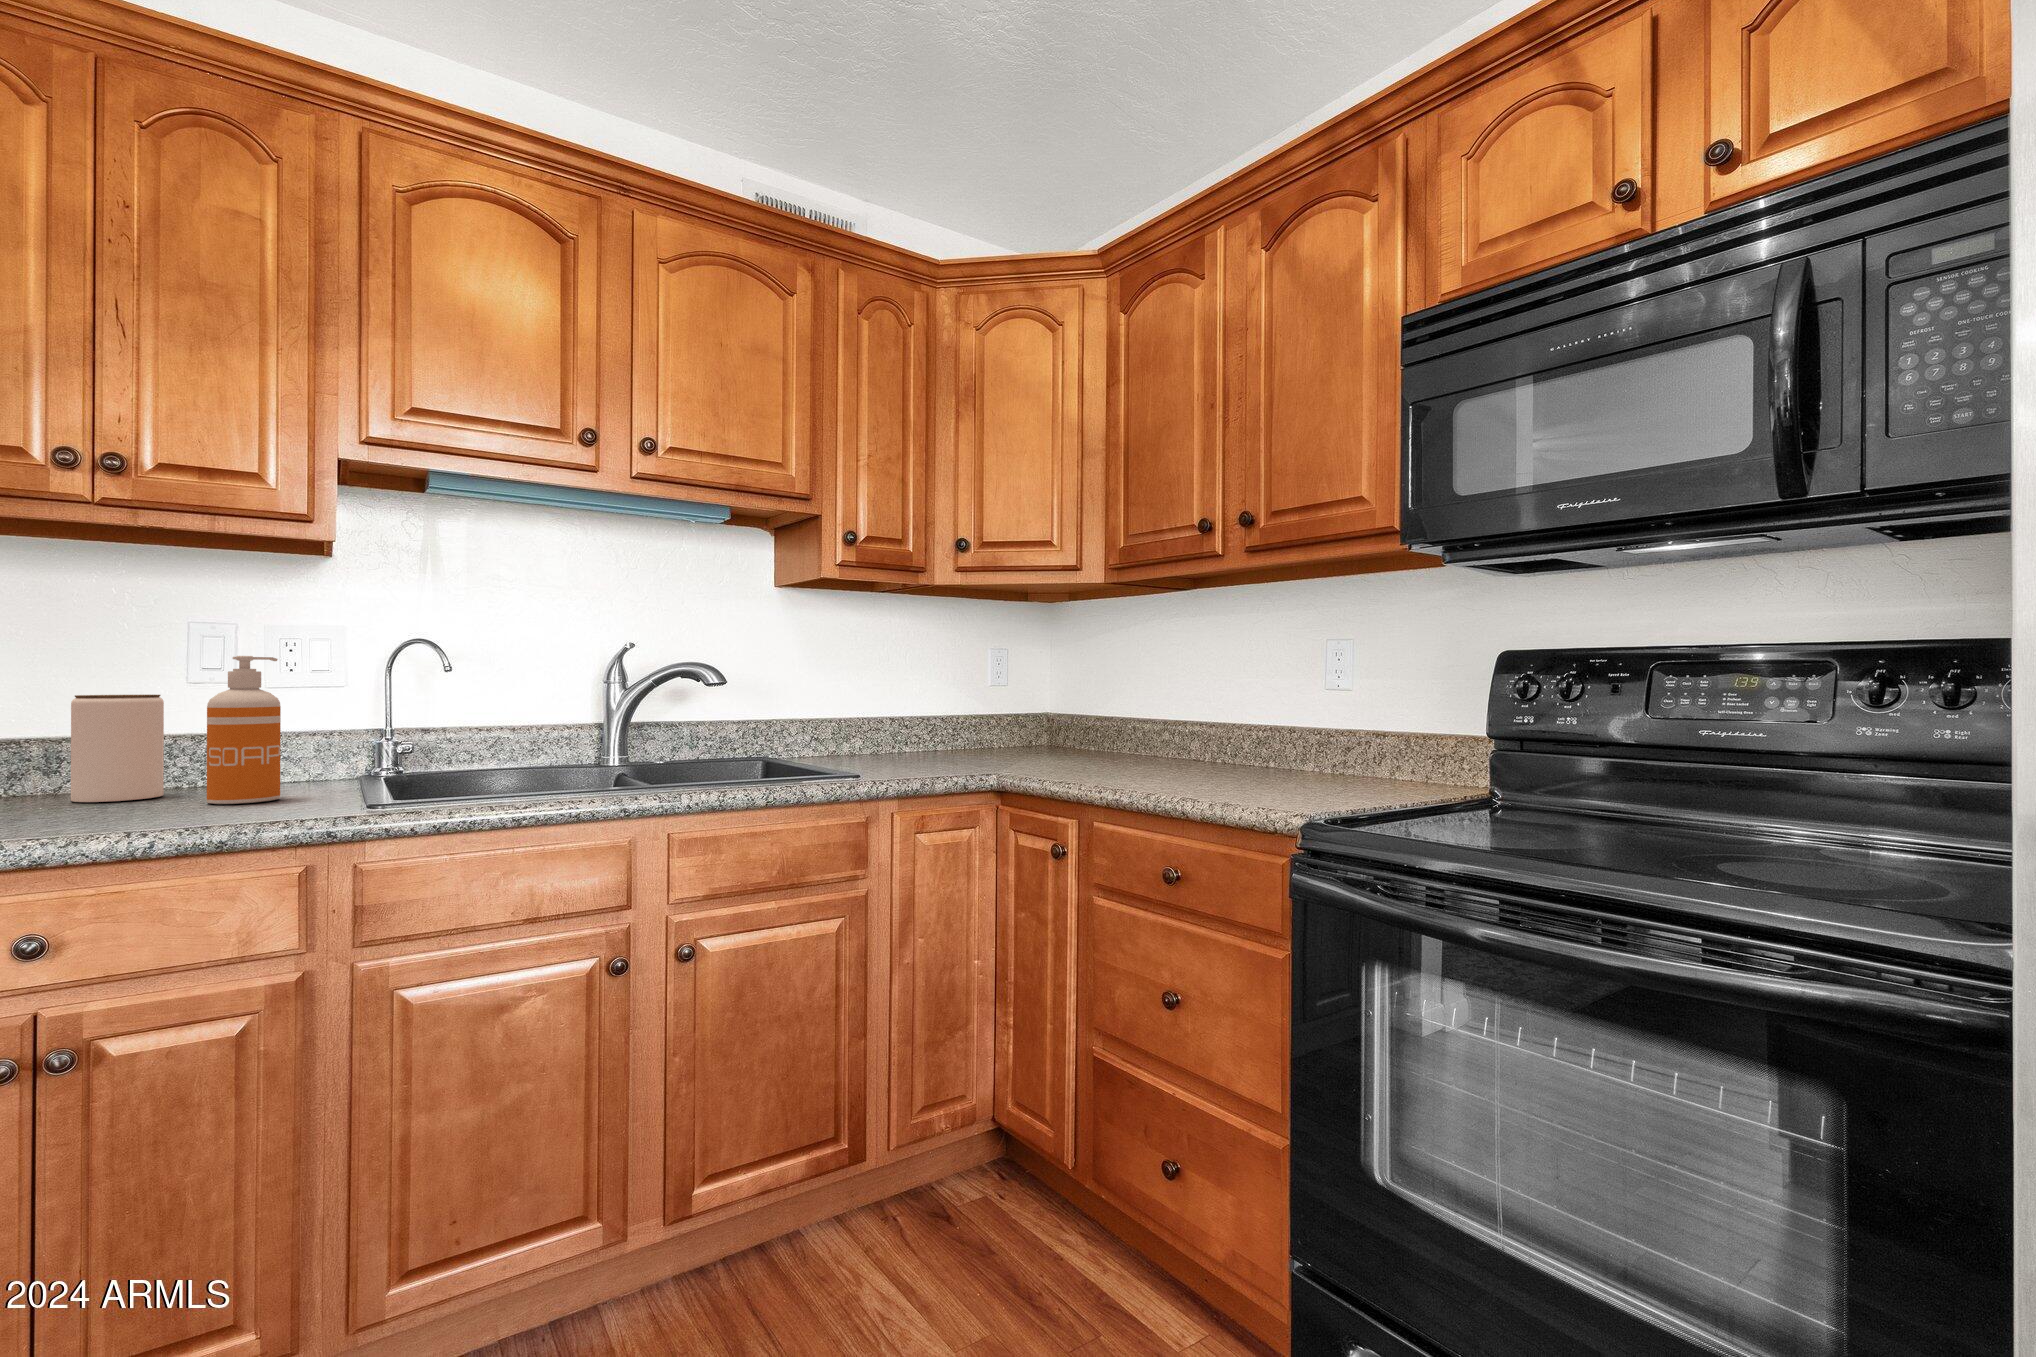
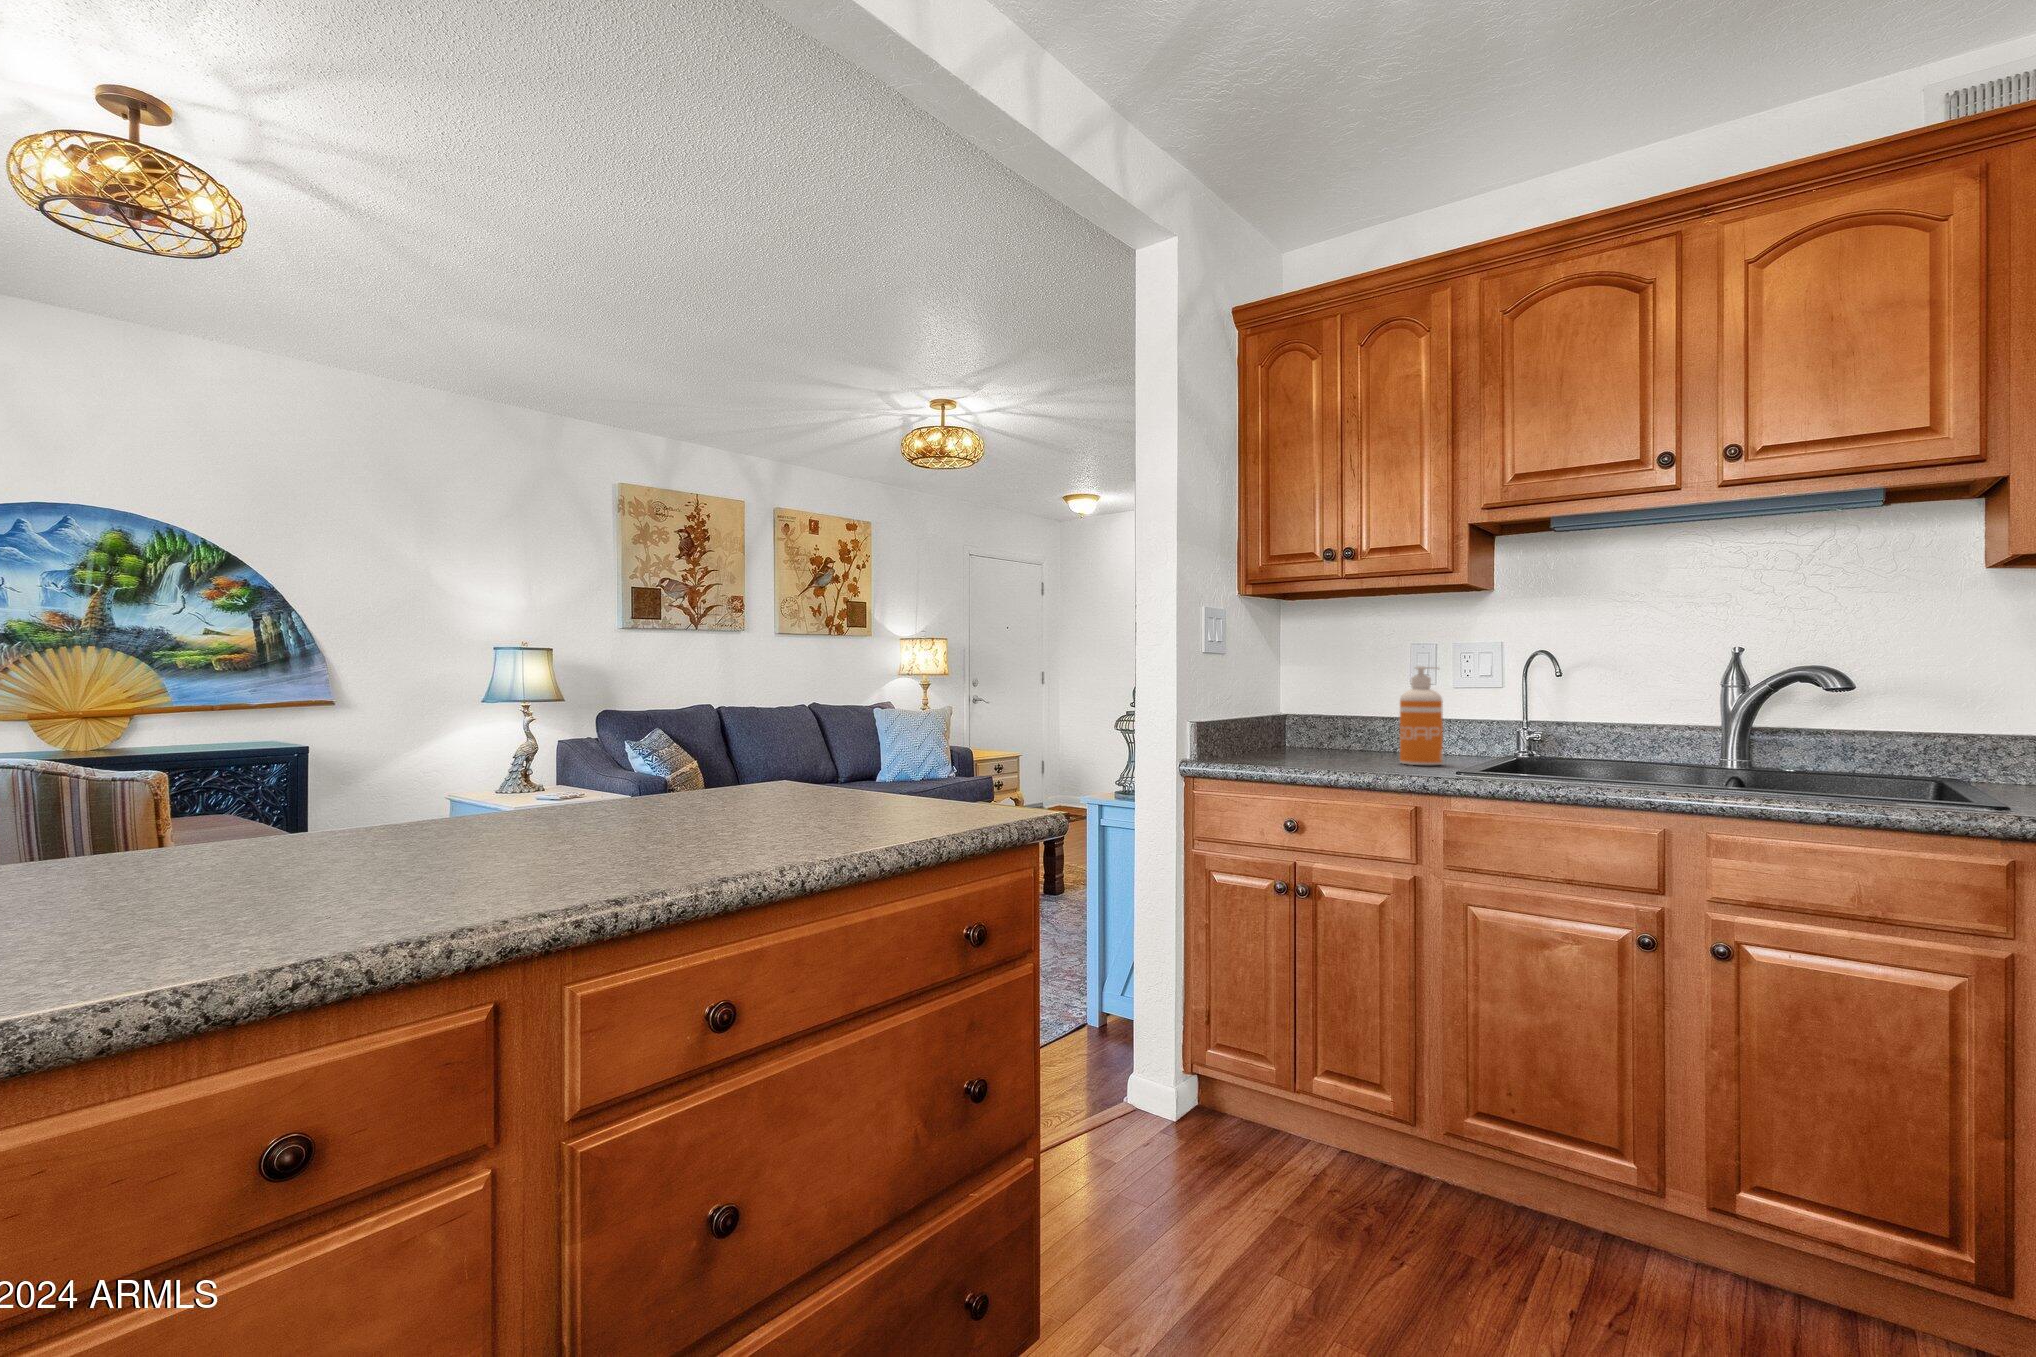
jar: present [71,695,164,802] -> none [1349,692,1393,758]

